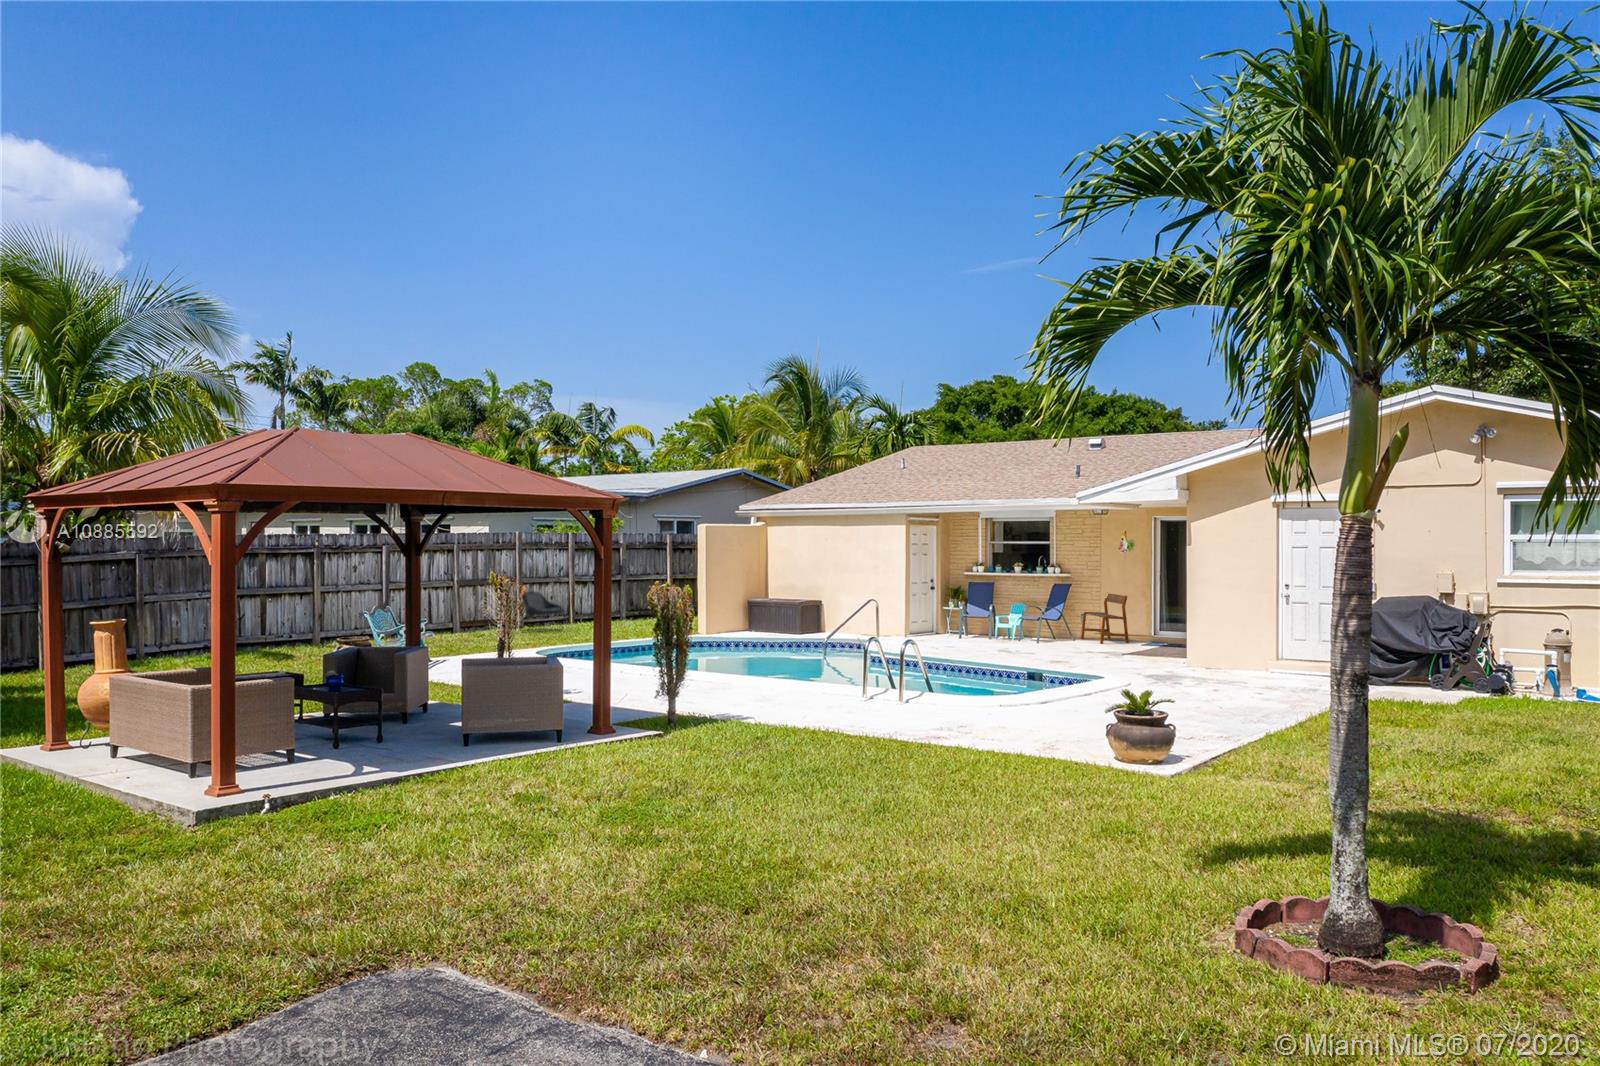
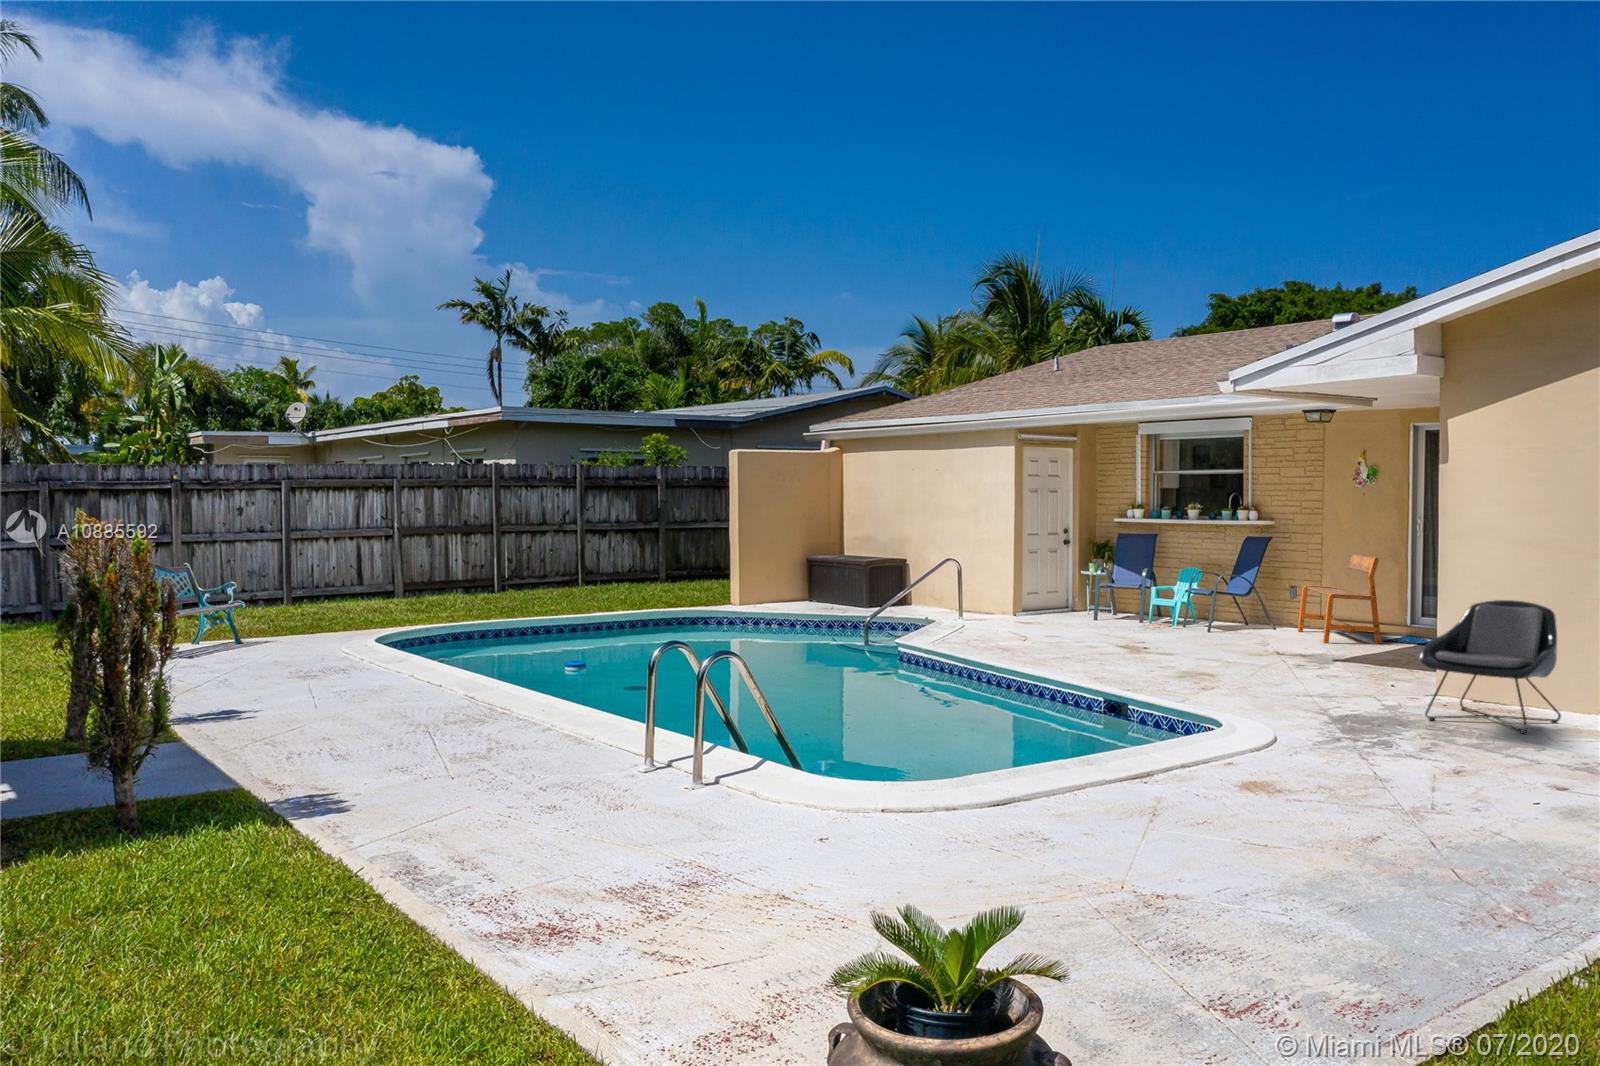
lounge chair: present [523,591,564,632] -> present [1420,600,1561,734]

